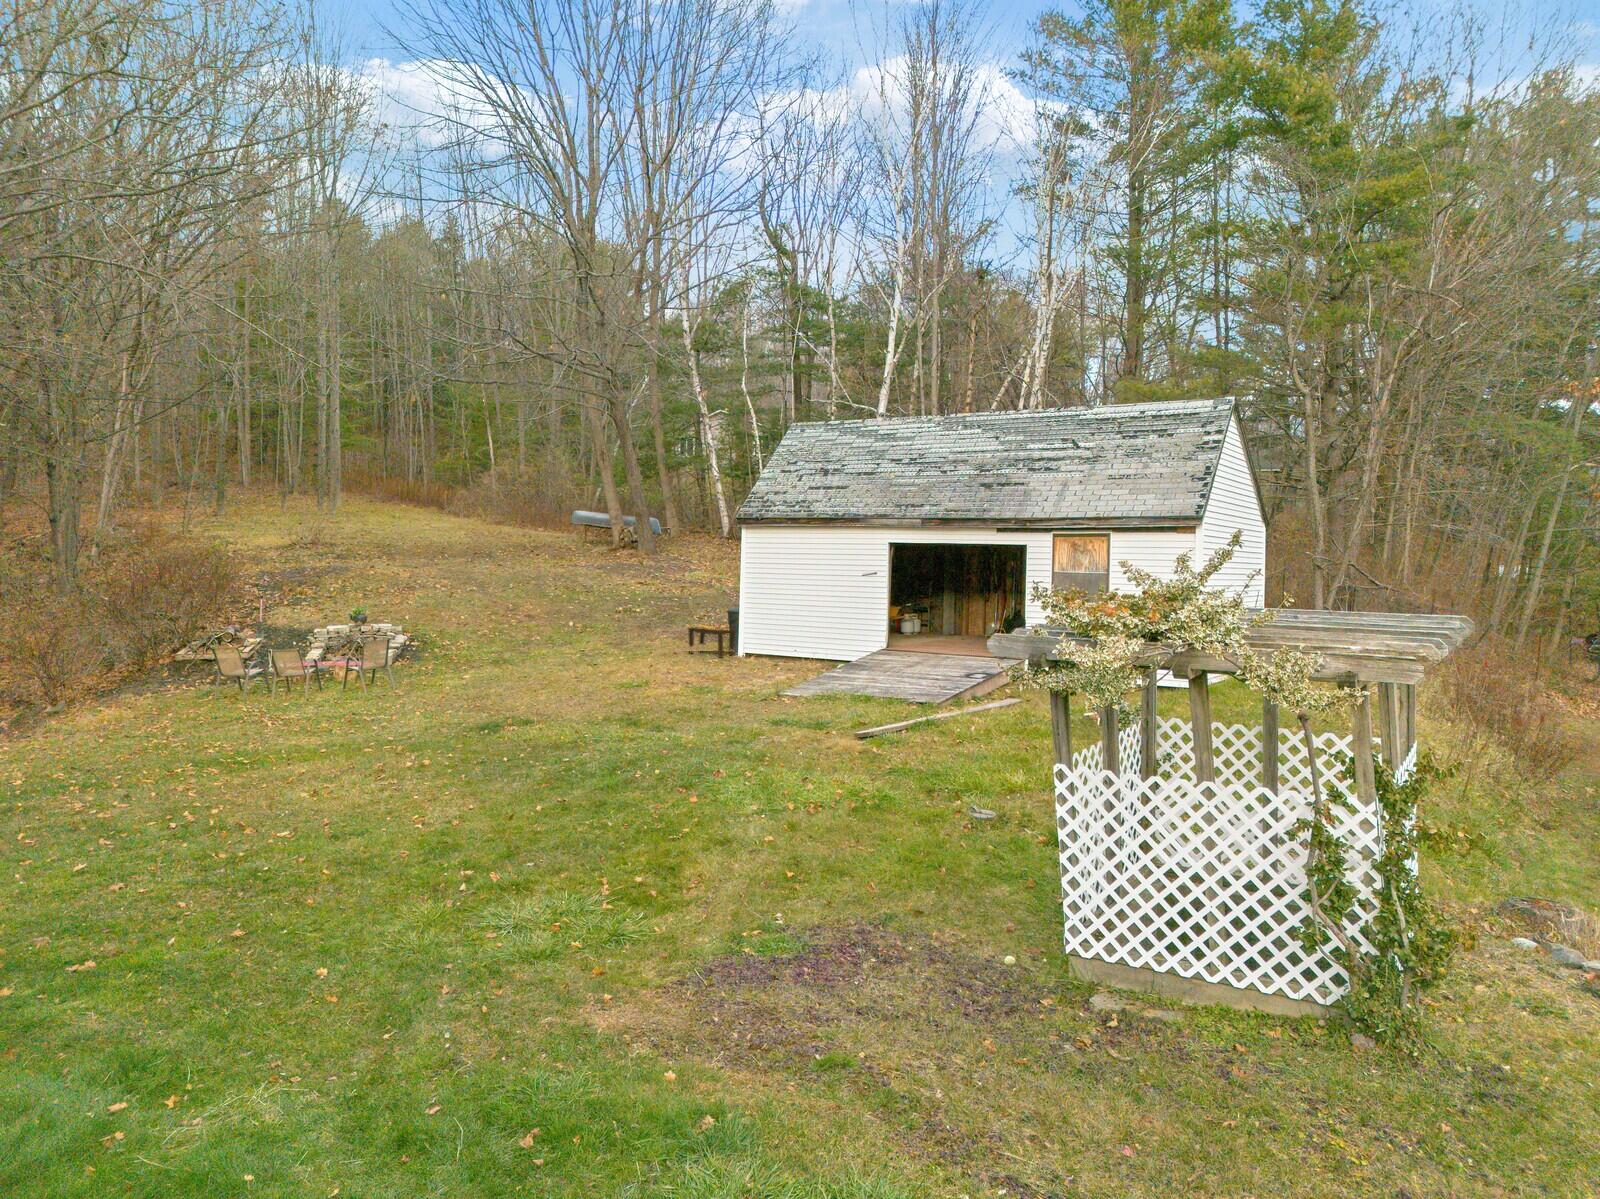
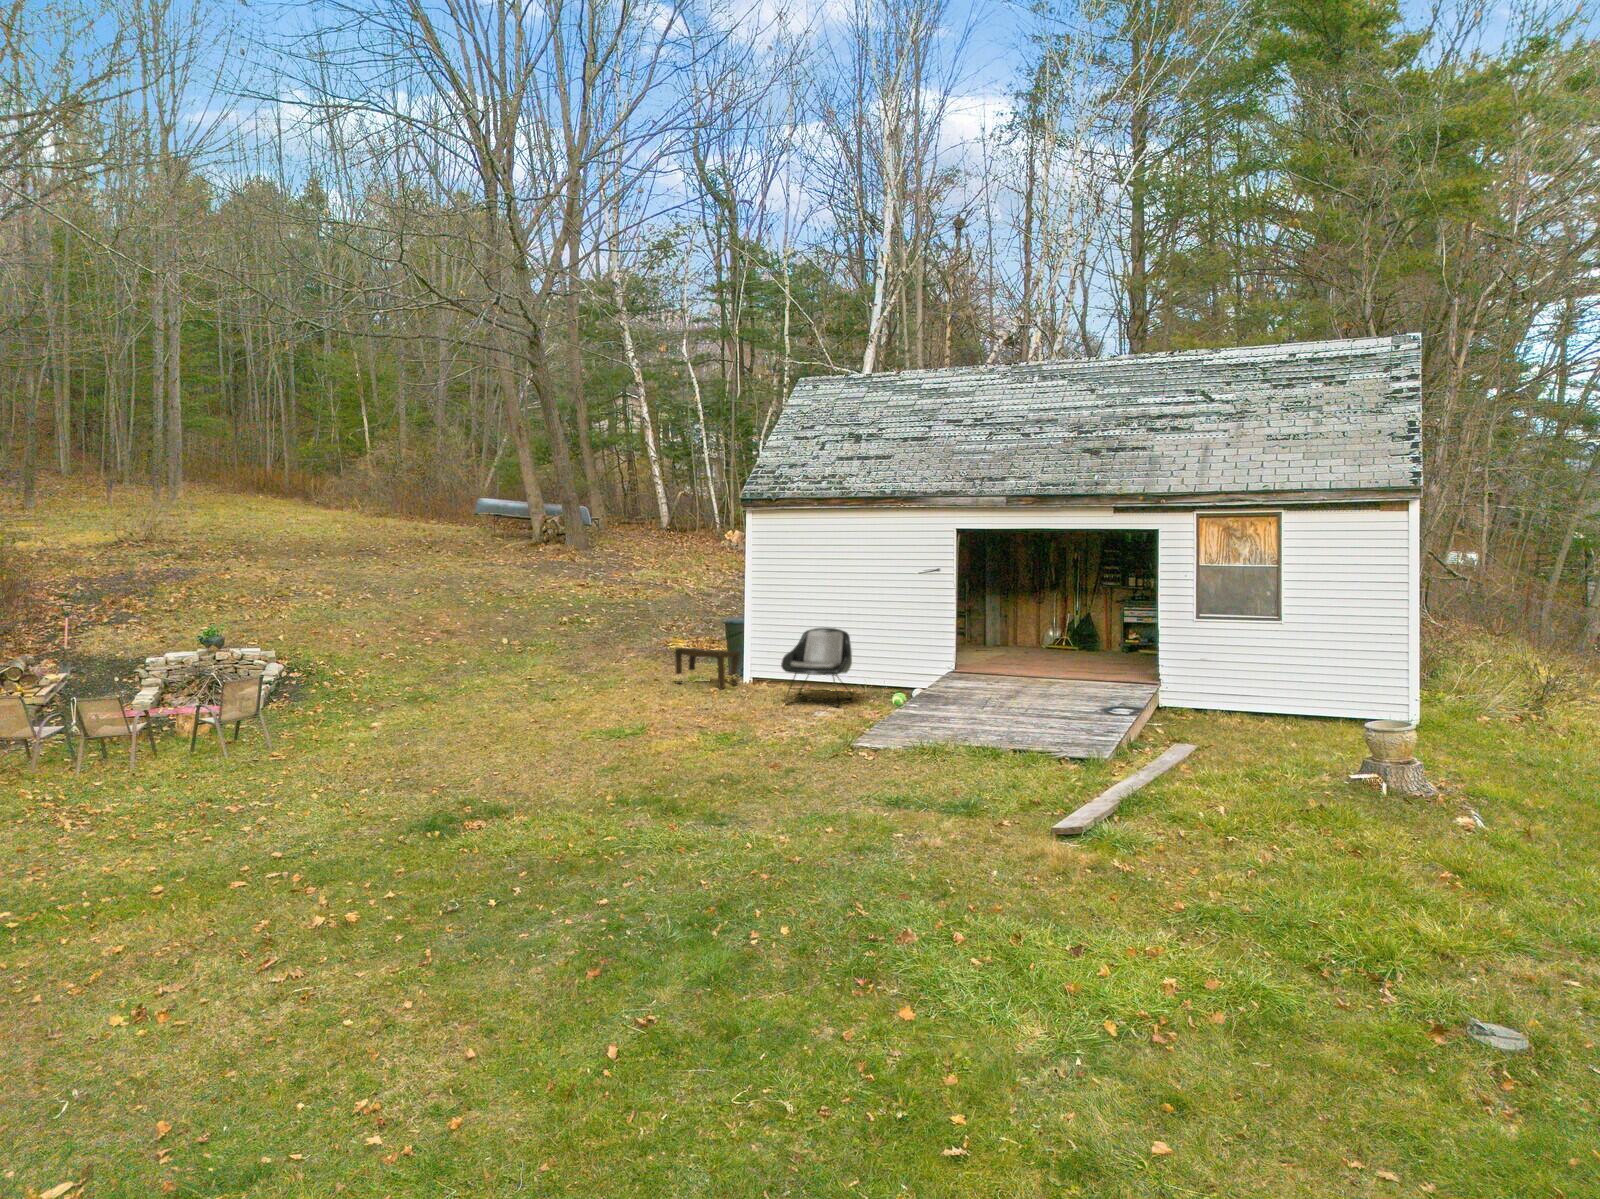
lounge chair: none [758,613,813,671] -> present [781,628,852,708]

